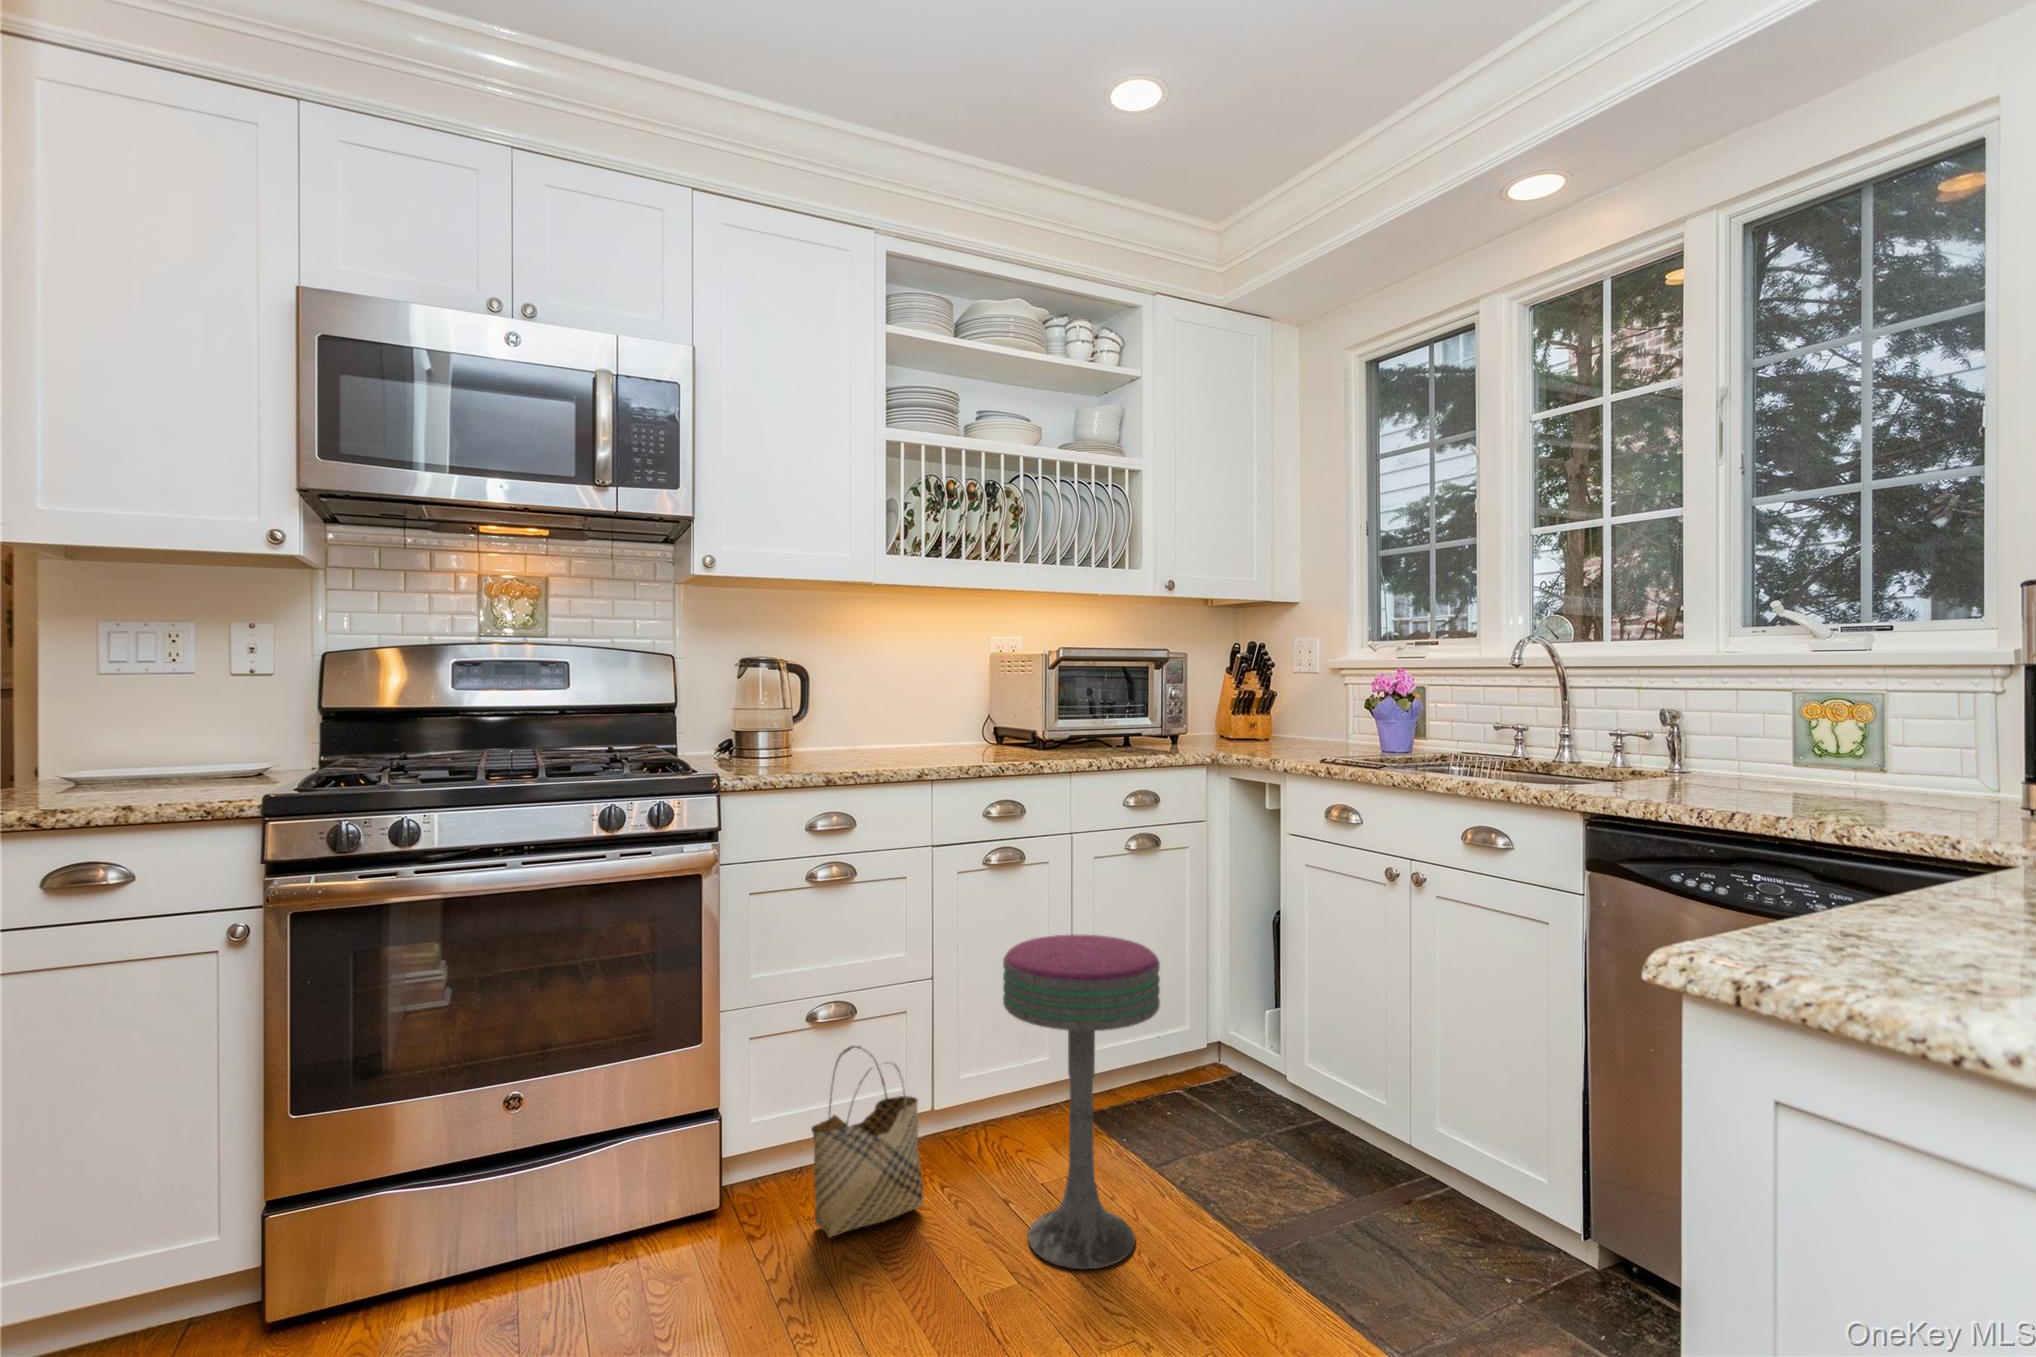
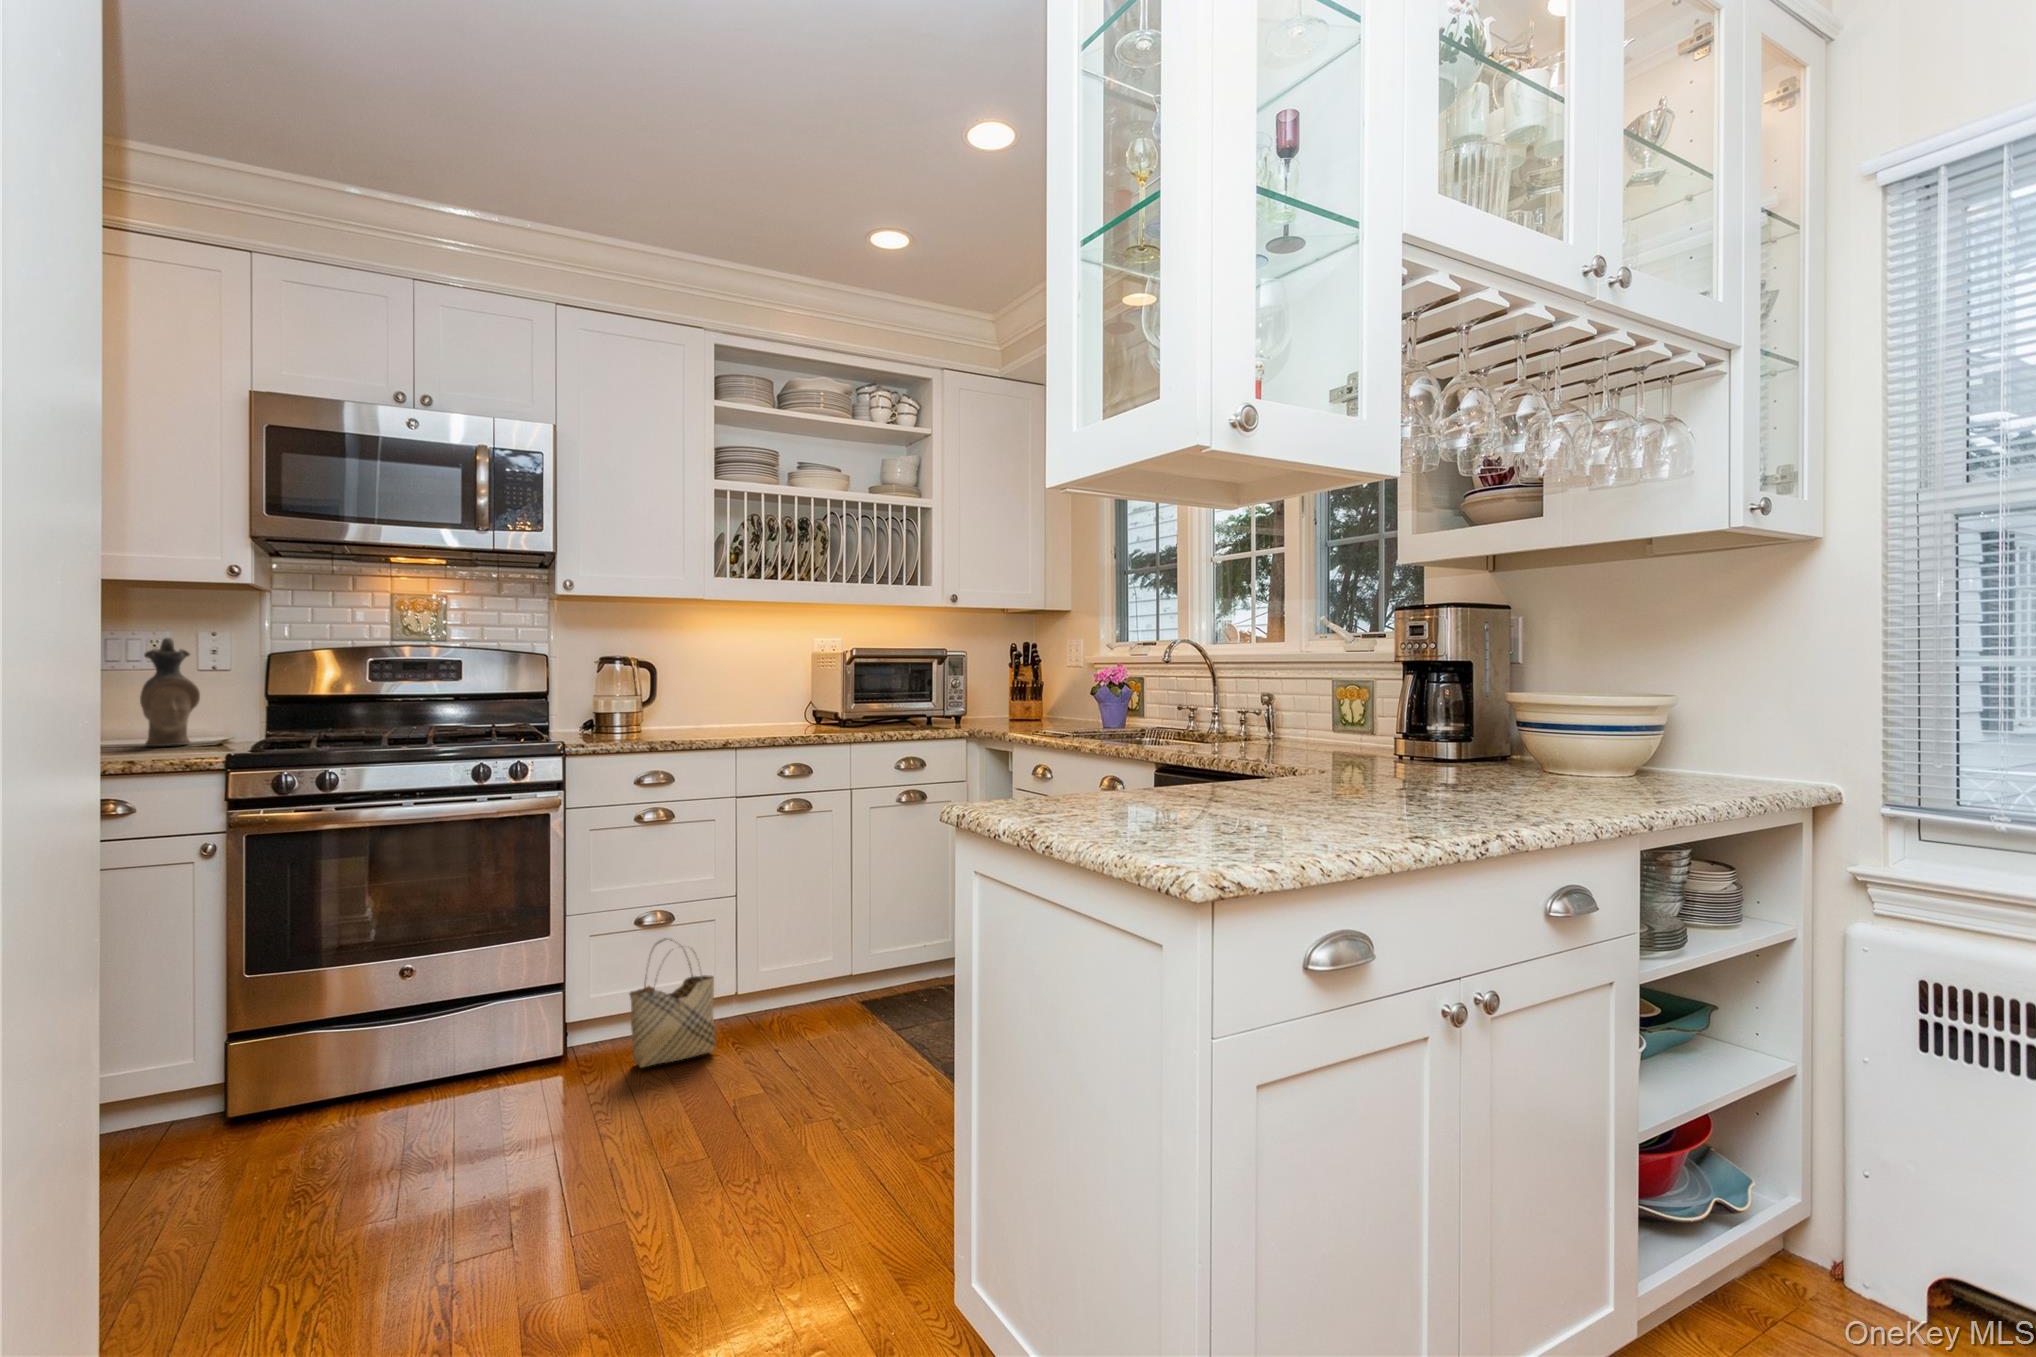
ceramic pitcher: none [147,629,229,781] -> present [140,638,200,746]
bar stool: present [1003,935,1160,1269] -> none [764,857,877,1082]

